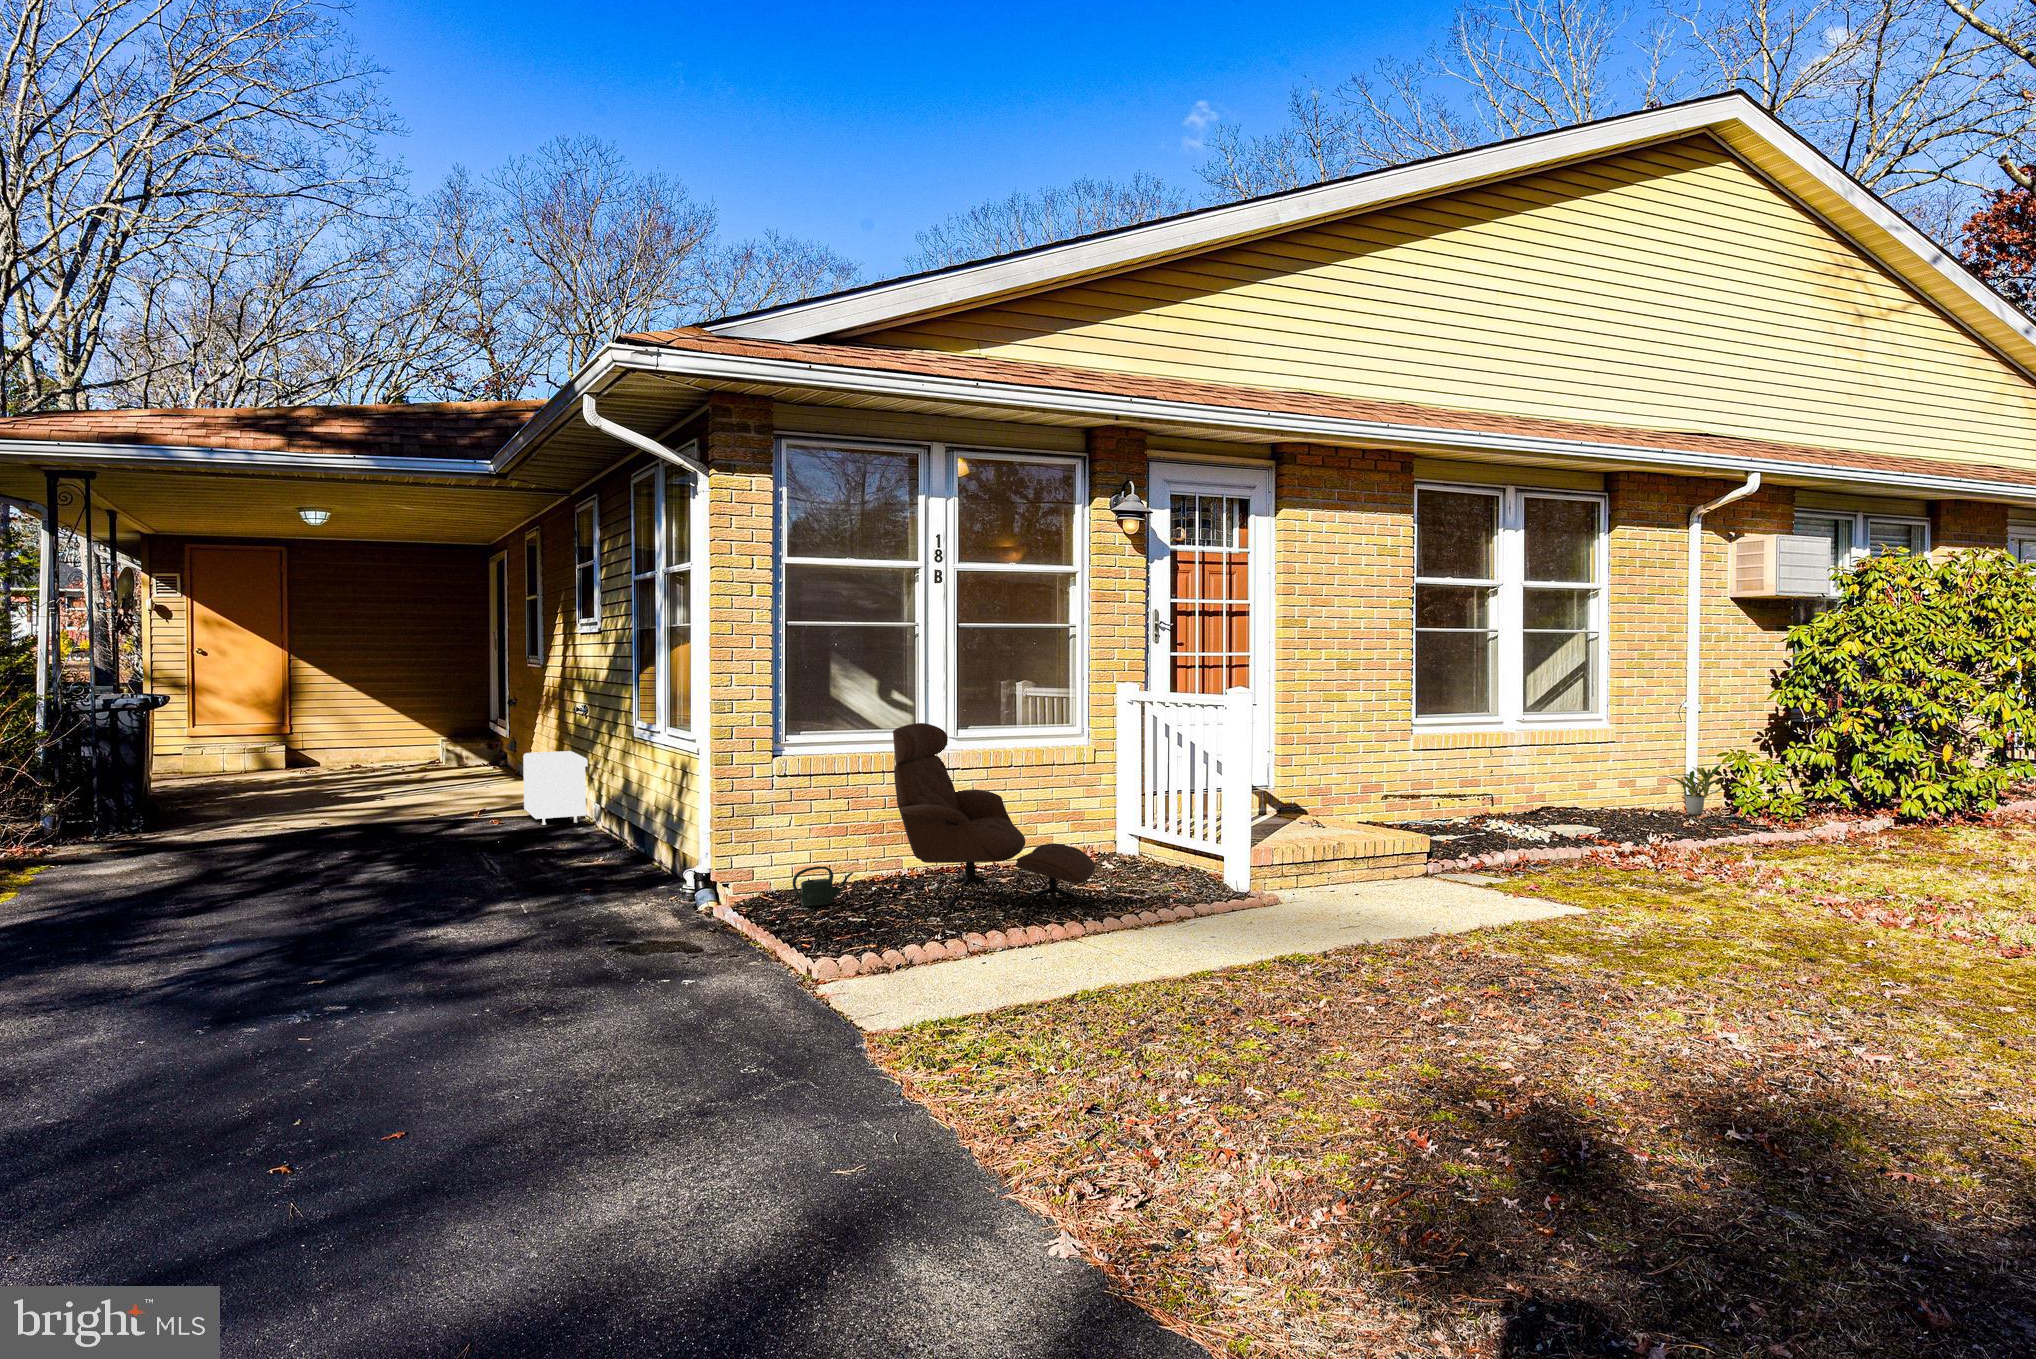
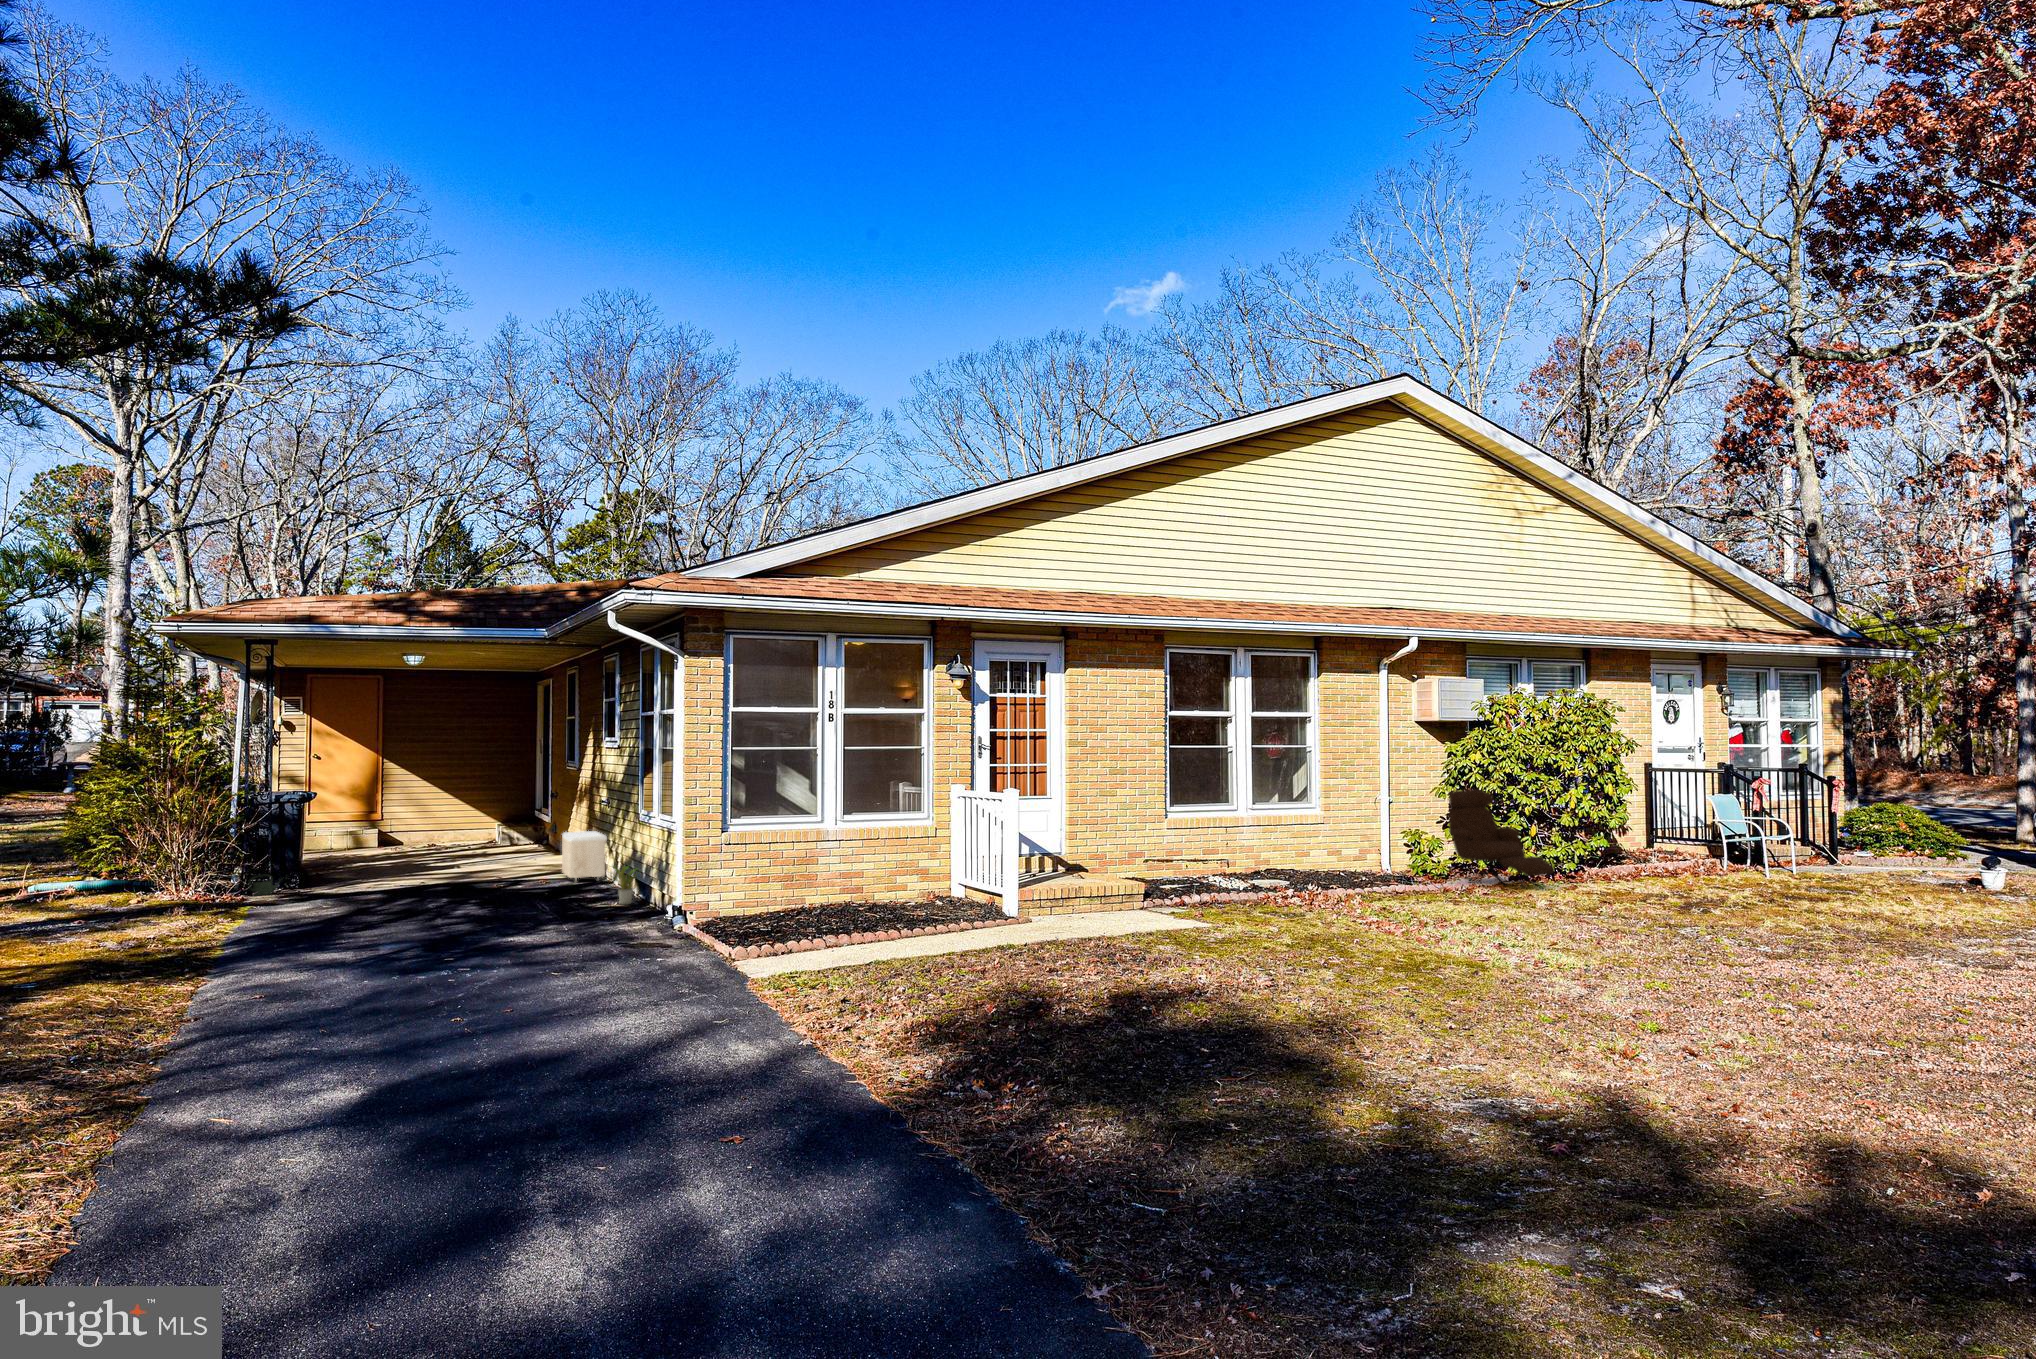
lounge chair: present [893,723,1095,912] -> present [1449,789,1554,888]
potted plant: present [1664,765,1728,815] -> present [613,865,636,905]
watering can: present [792,866,853,906] -> present [249,876,278,896]

